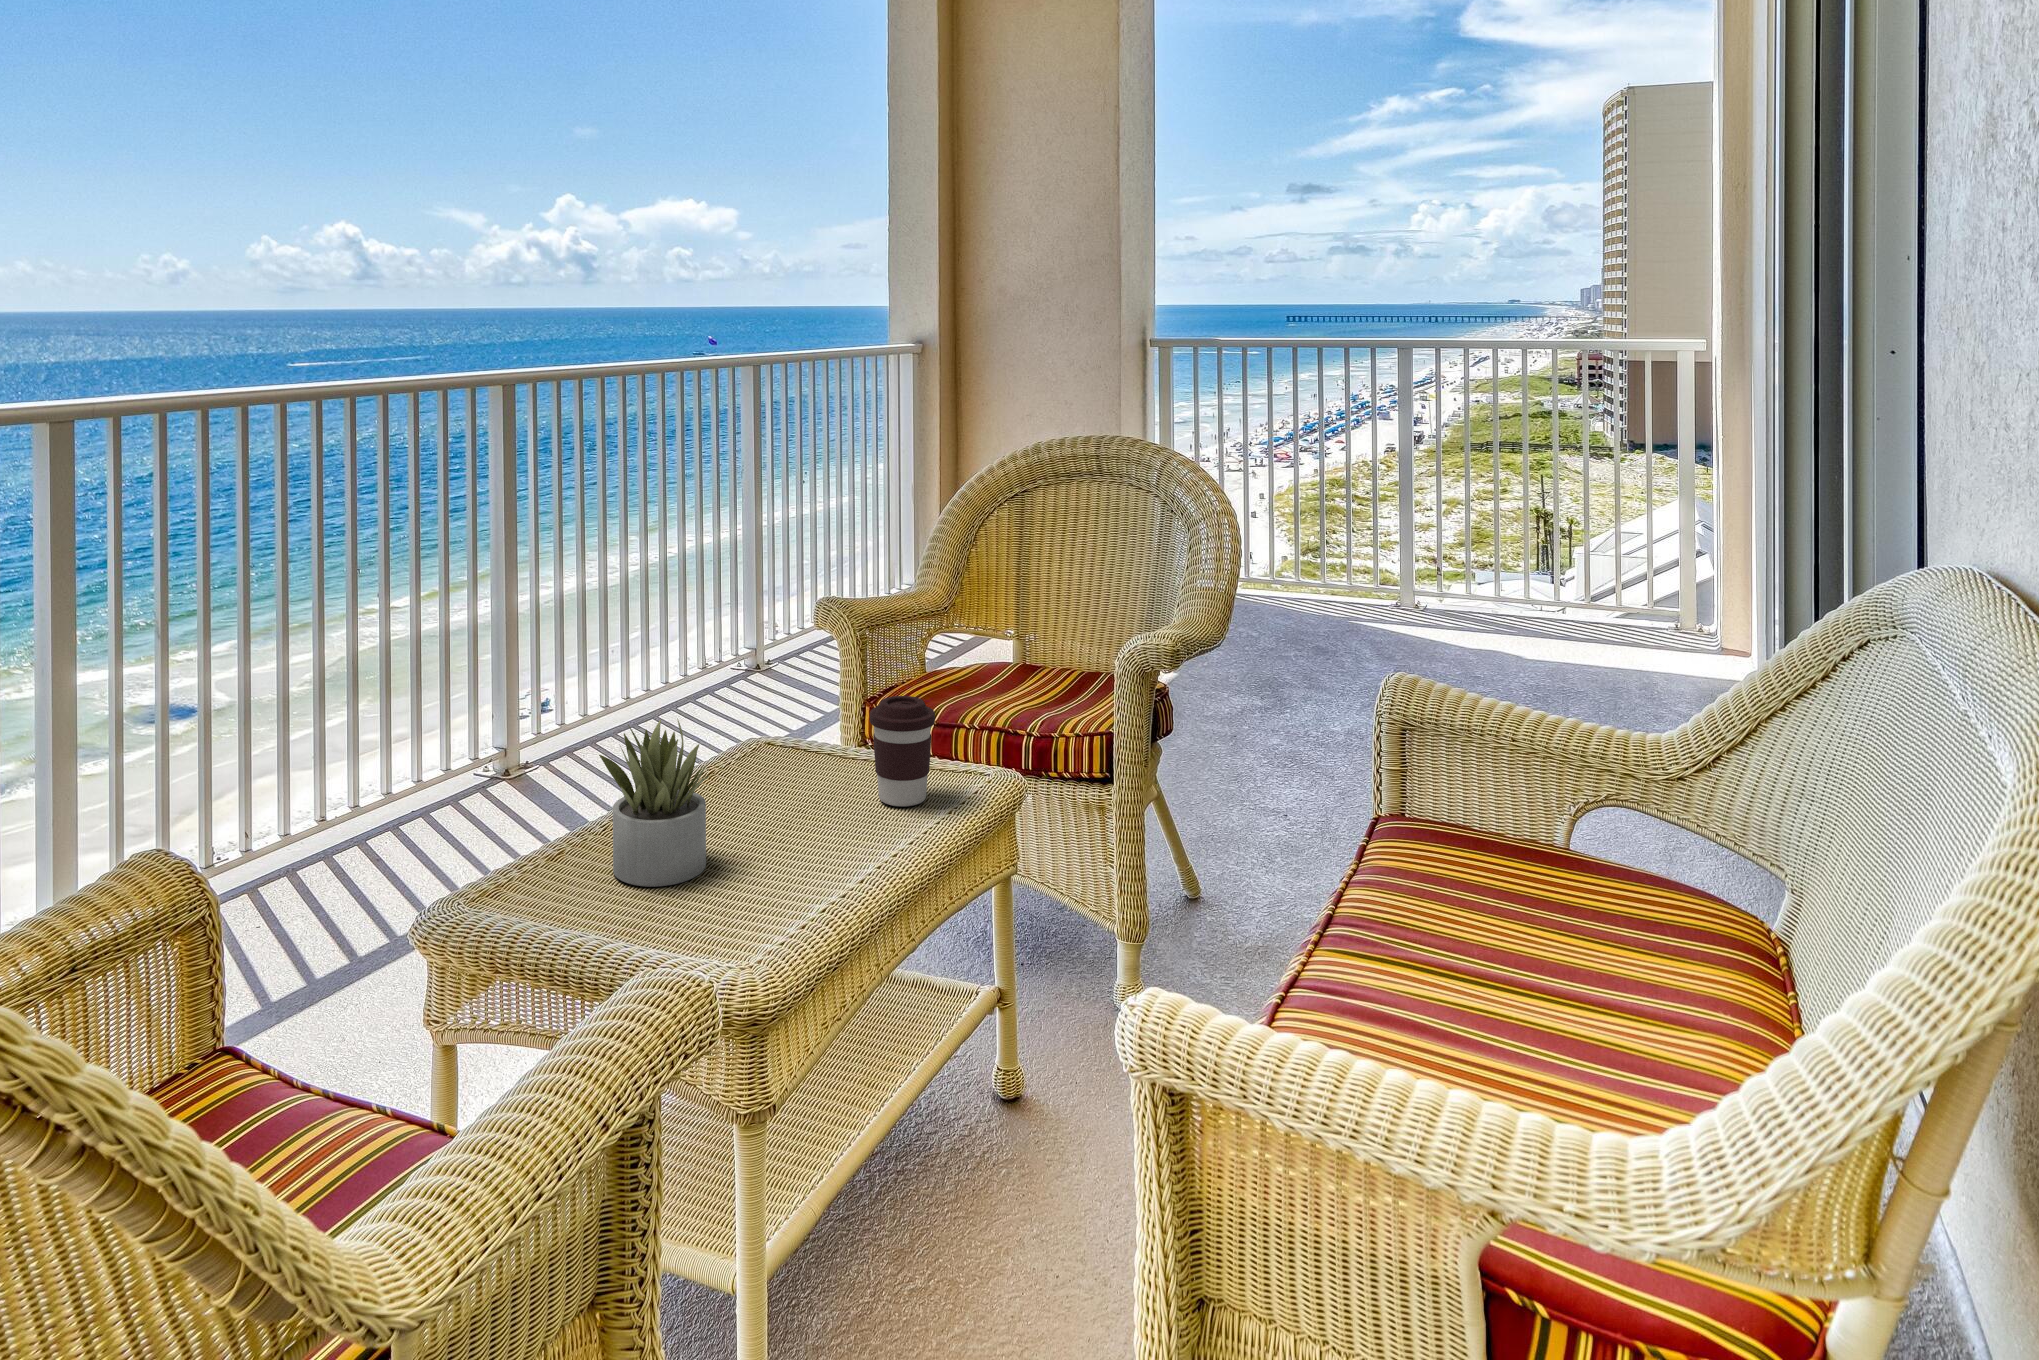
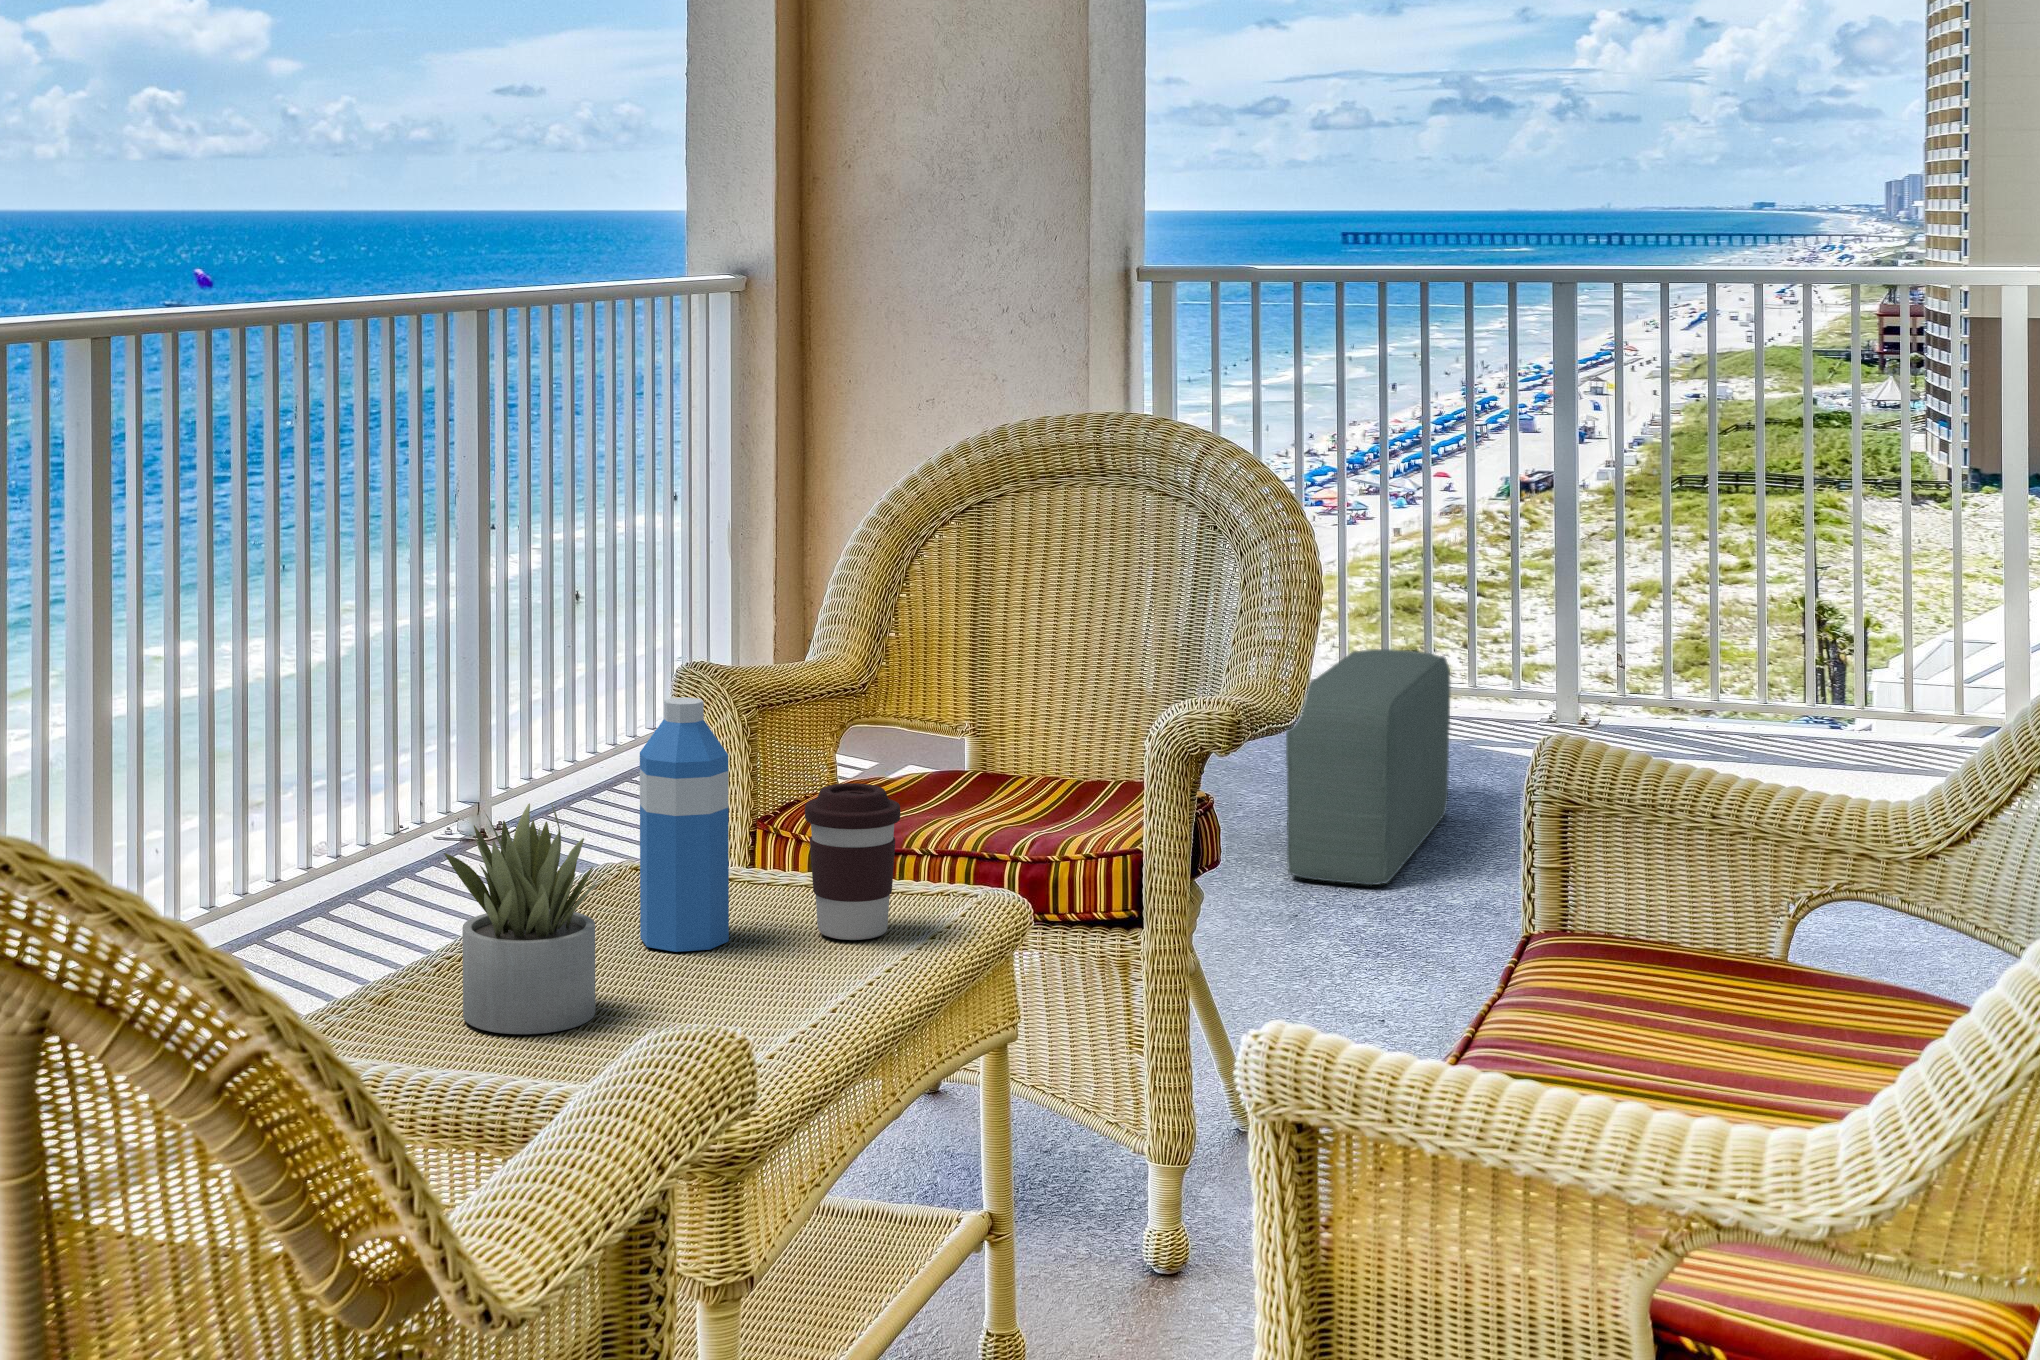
pouf: none [1230,568,1333,718] -> present [1286,649,1450,885]
water bottle: none [759,636,818,812] -> present [640,697,729,952]

